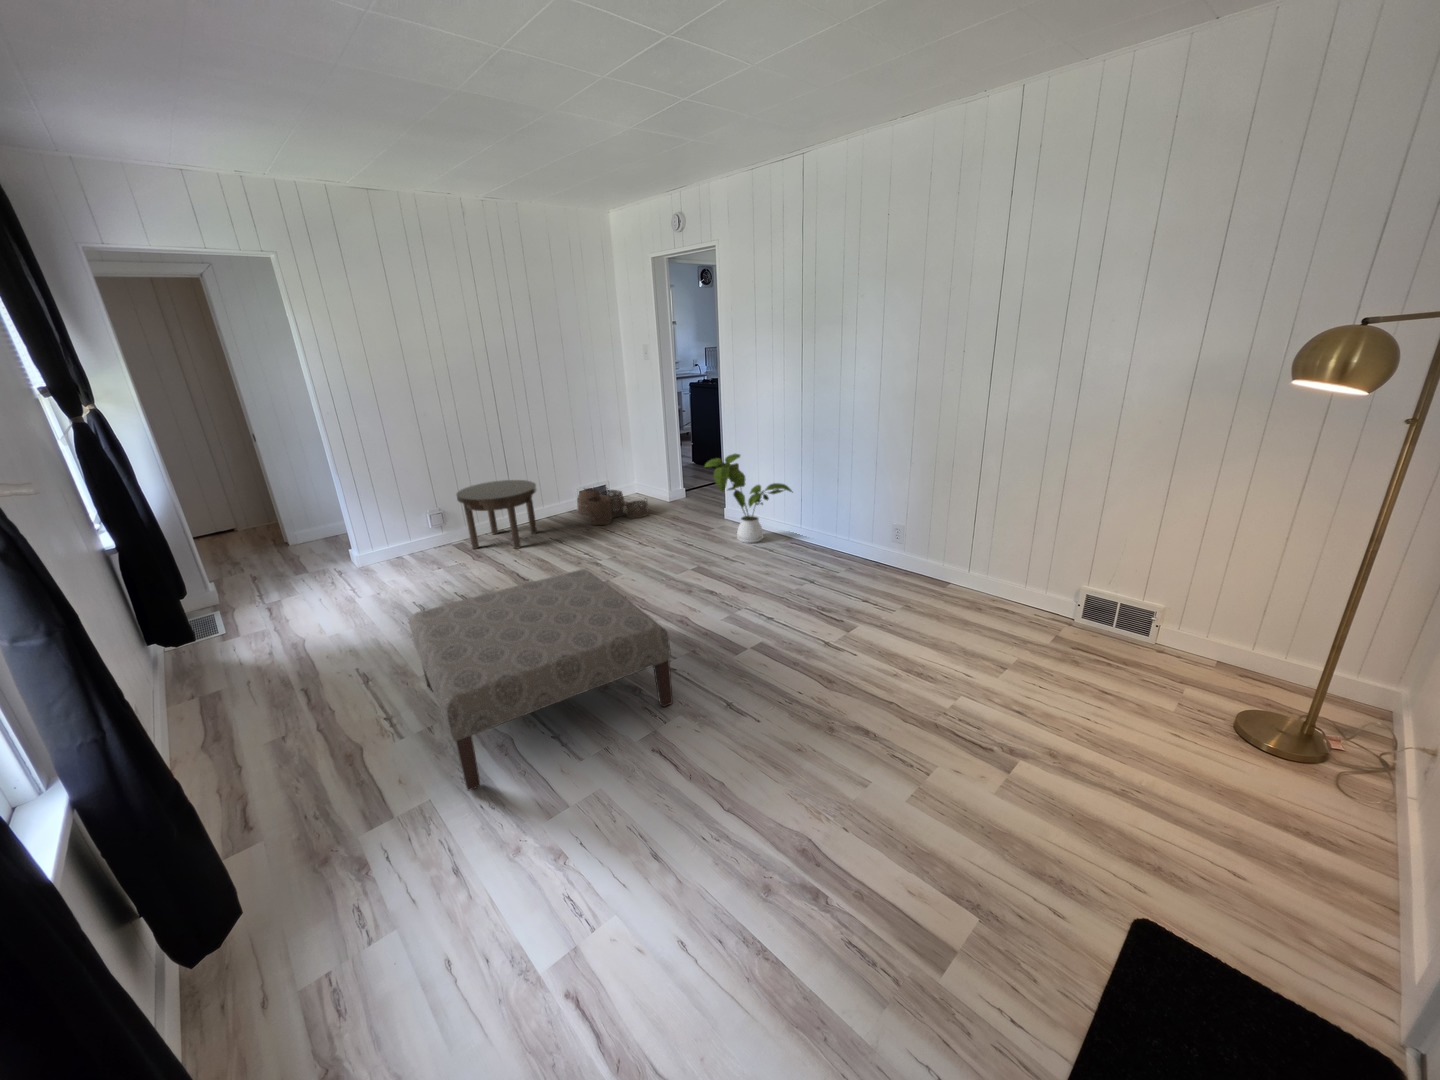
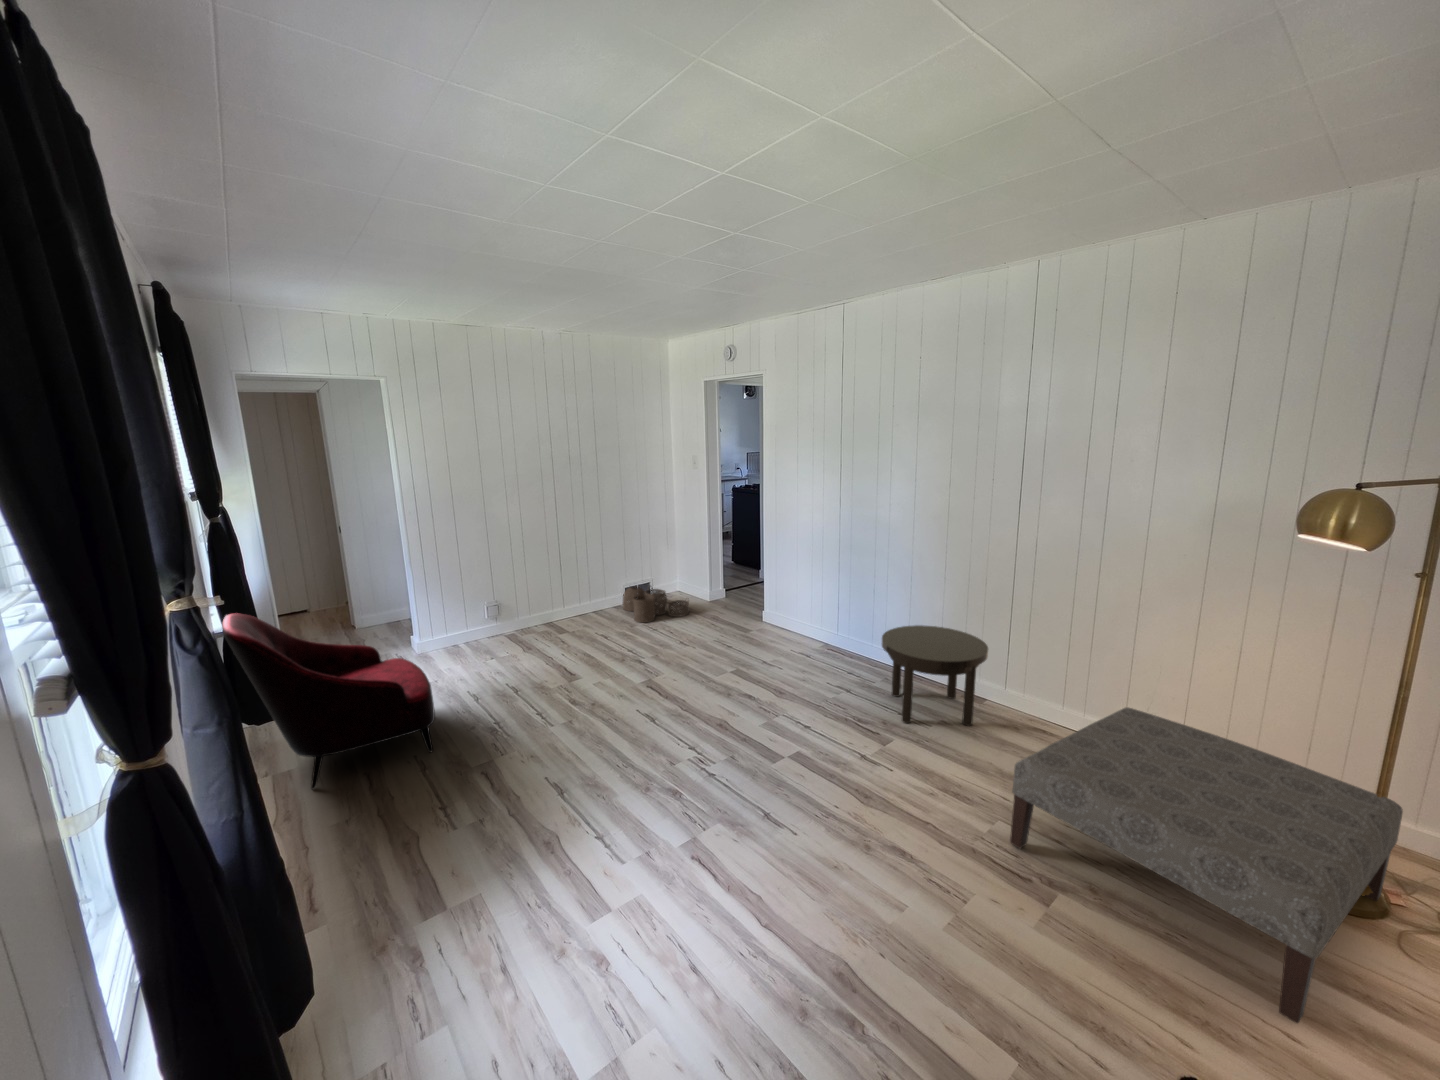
house plant: present [705,454,793,543] -> none [745,562,830,648]
side table: present [457,480,537,549] -> present [882,625,988,726]
armchair: none [105,527,376,709] -> present [222,613,435,789]
ottoman: present [409,569,673,790] -> present [1010,707,1403,1024]

